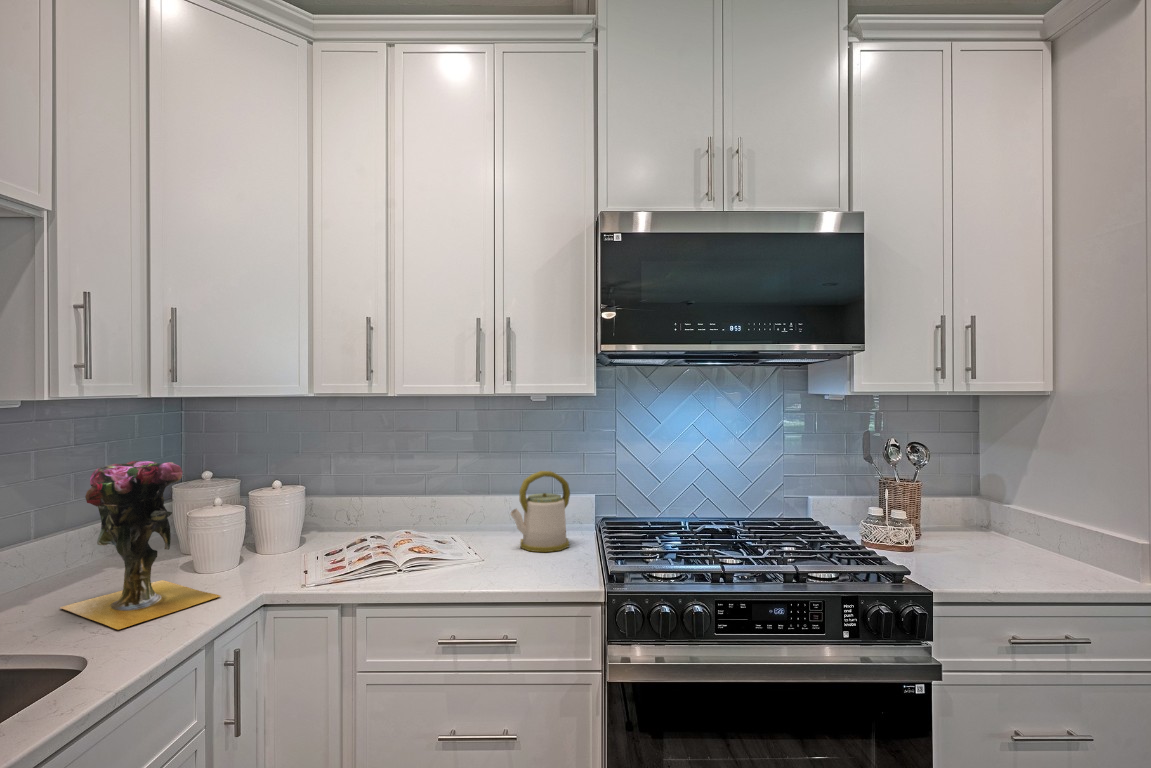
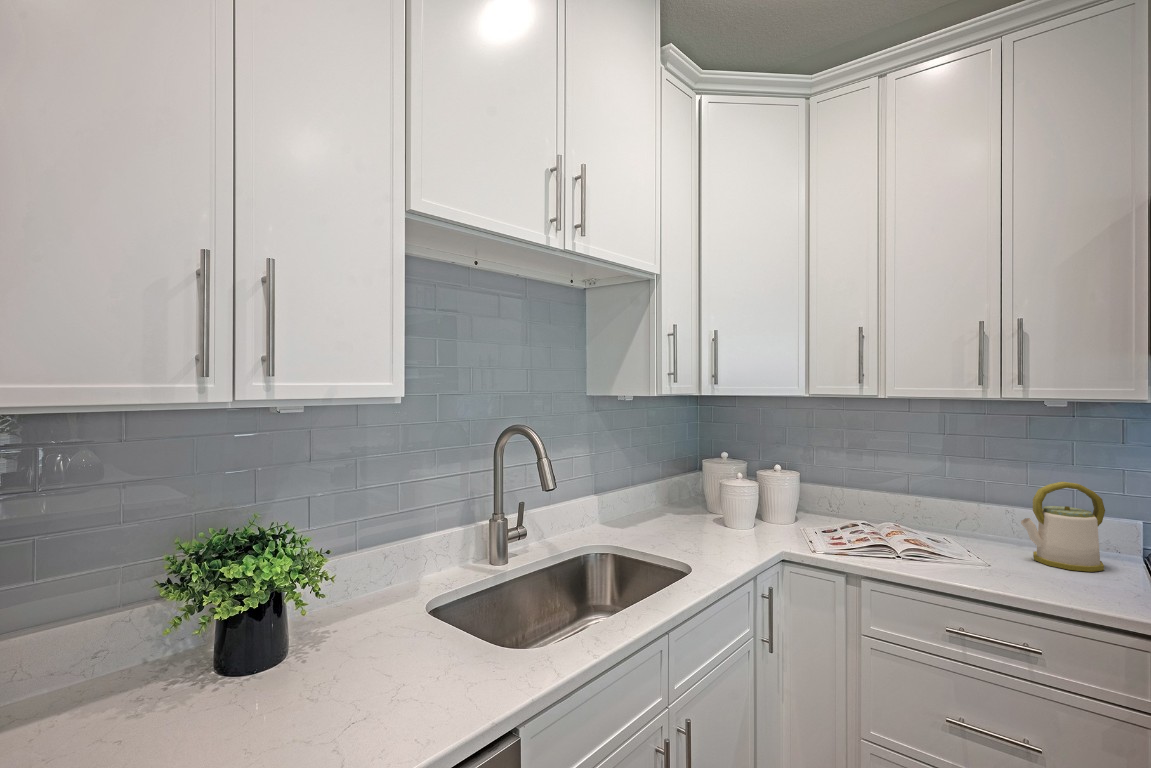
vase: present [60,461,220,630] -> none [654,440,754,554]

